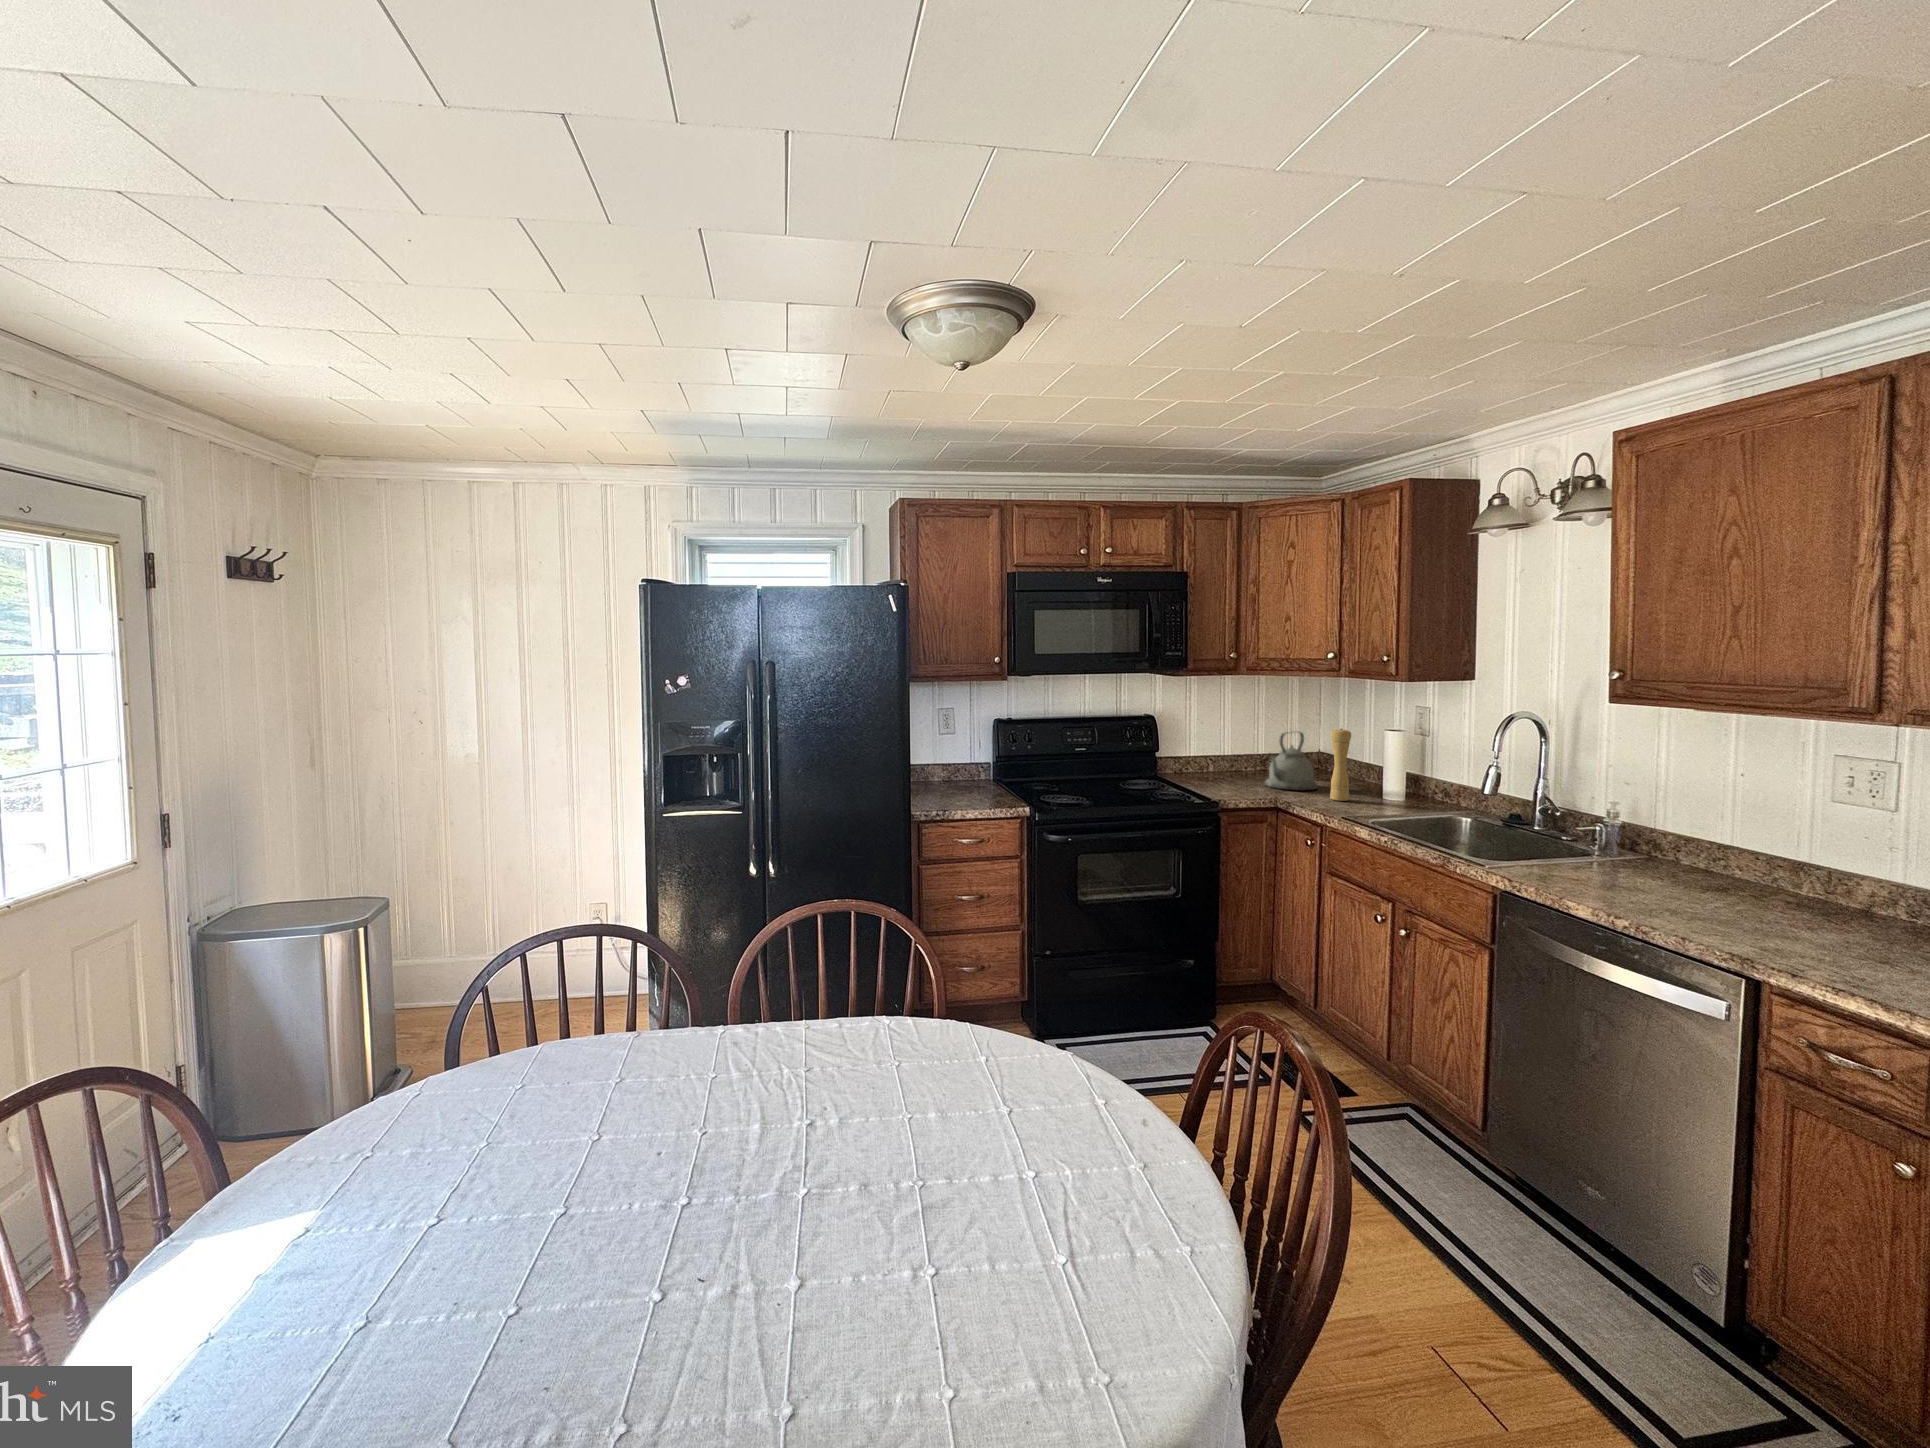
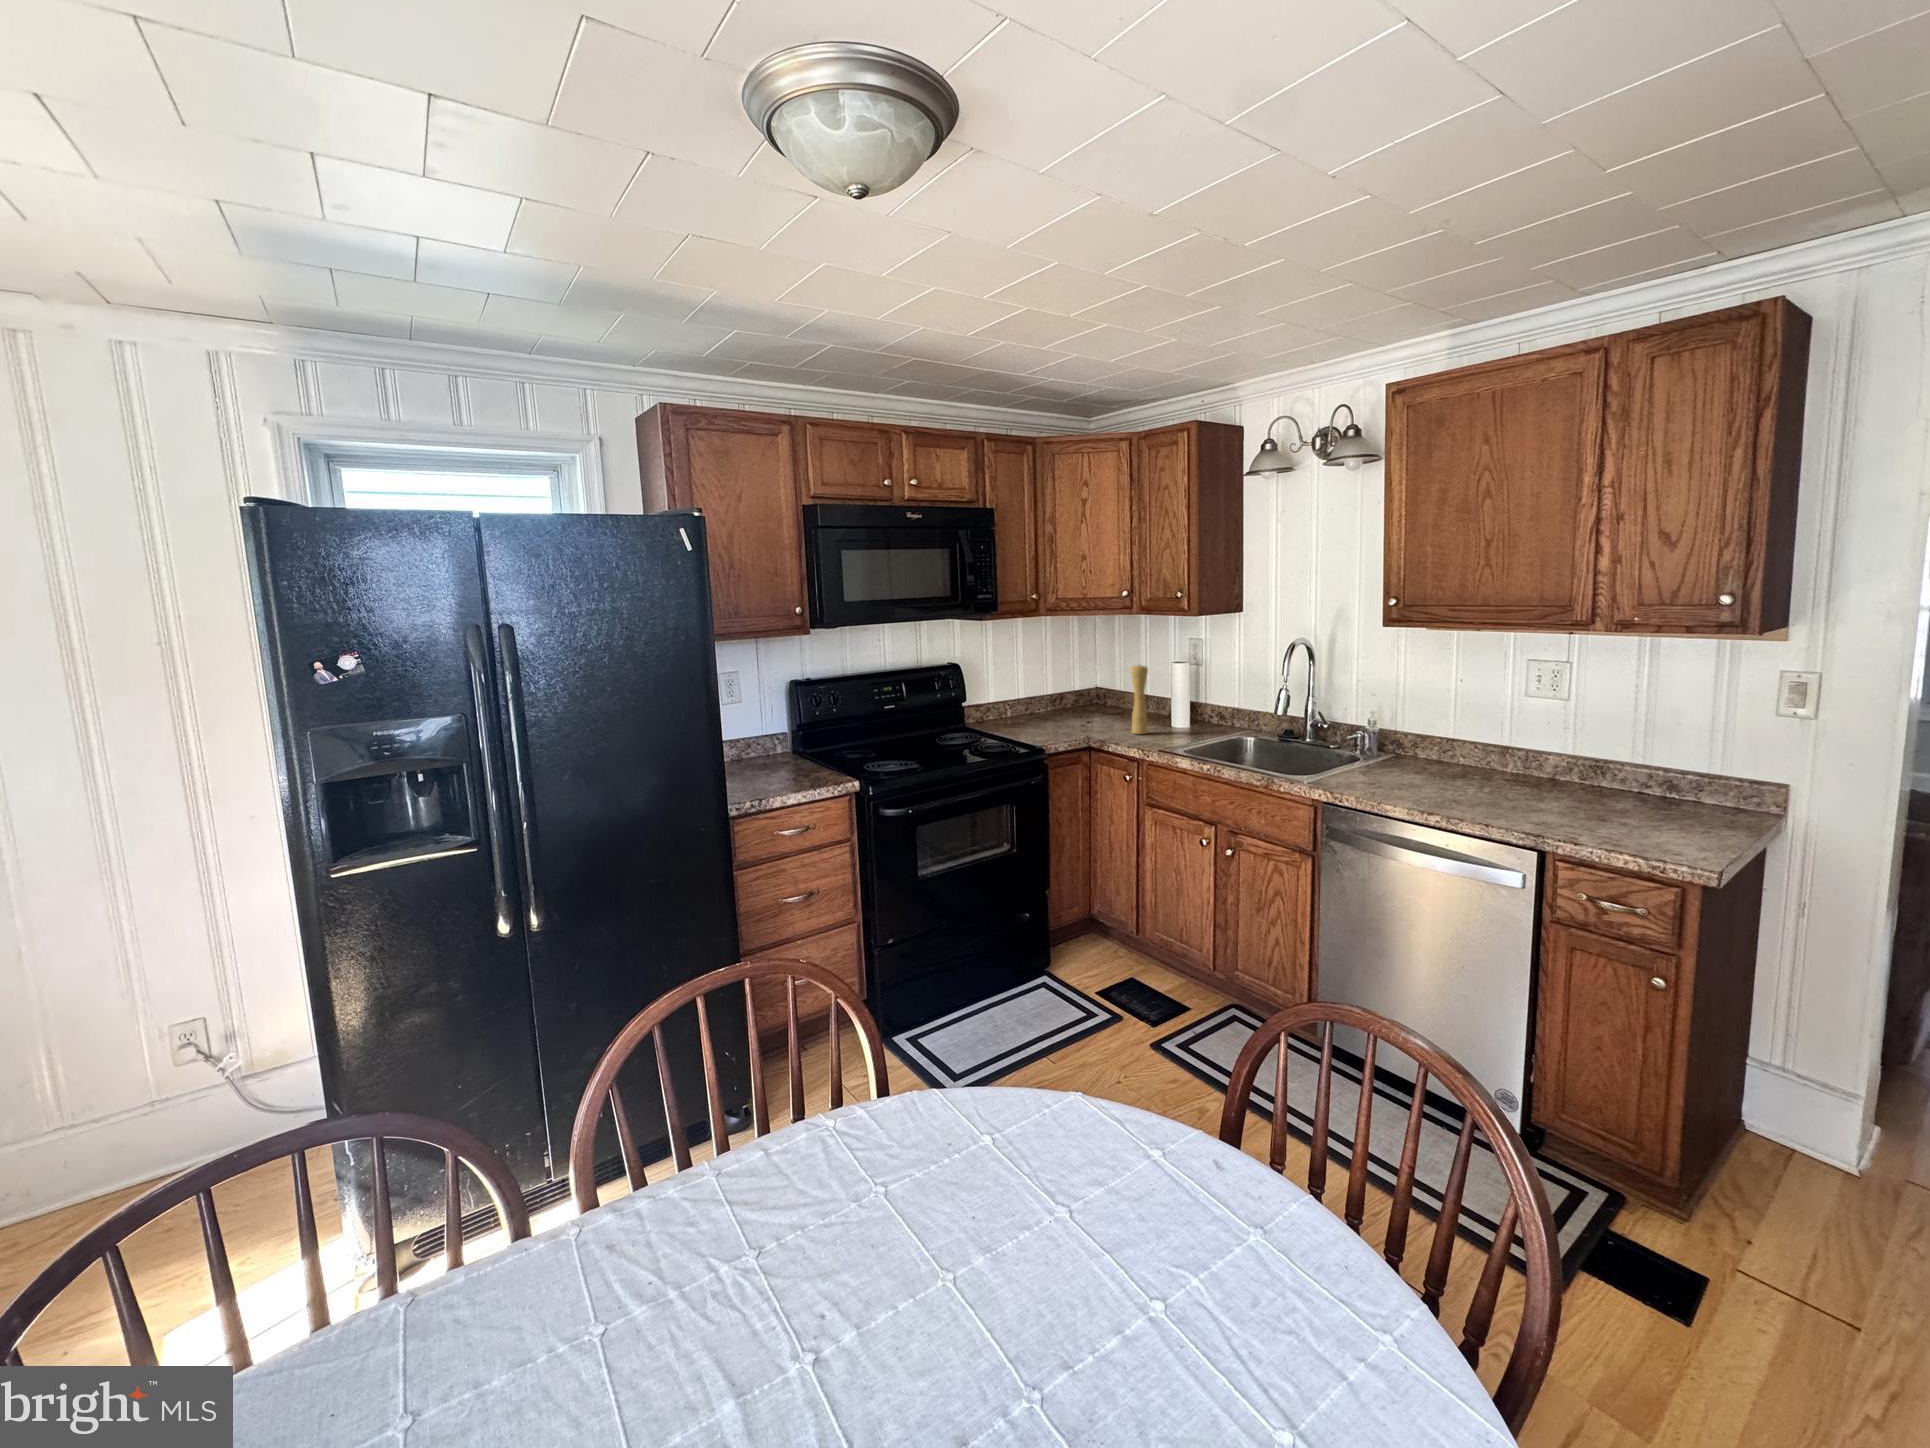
kettle: present [1265,732,1318,790] -> none [1066,670,1114,729]

